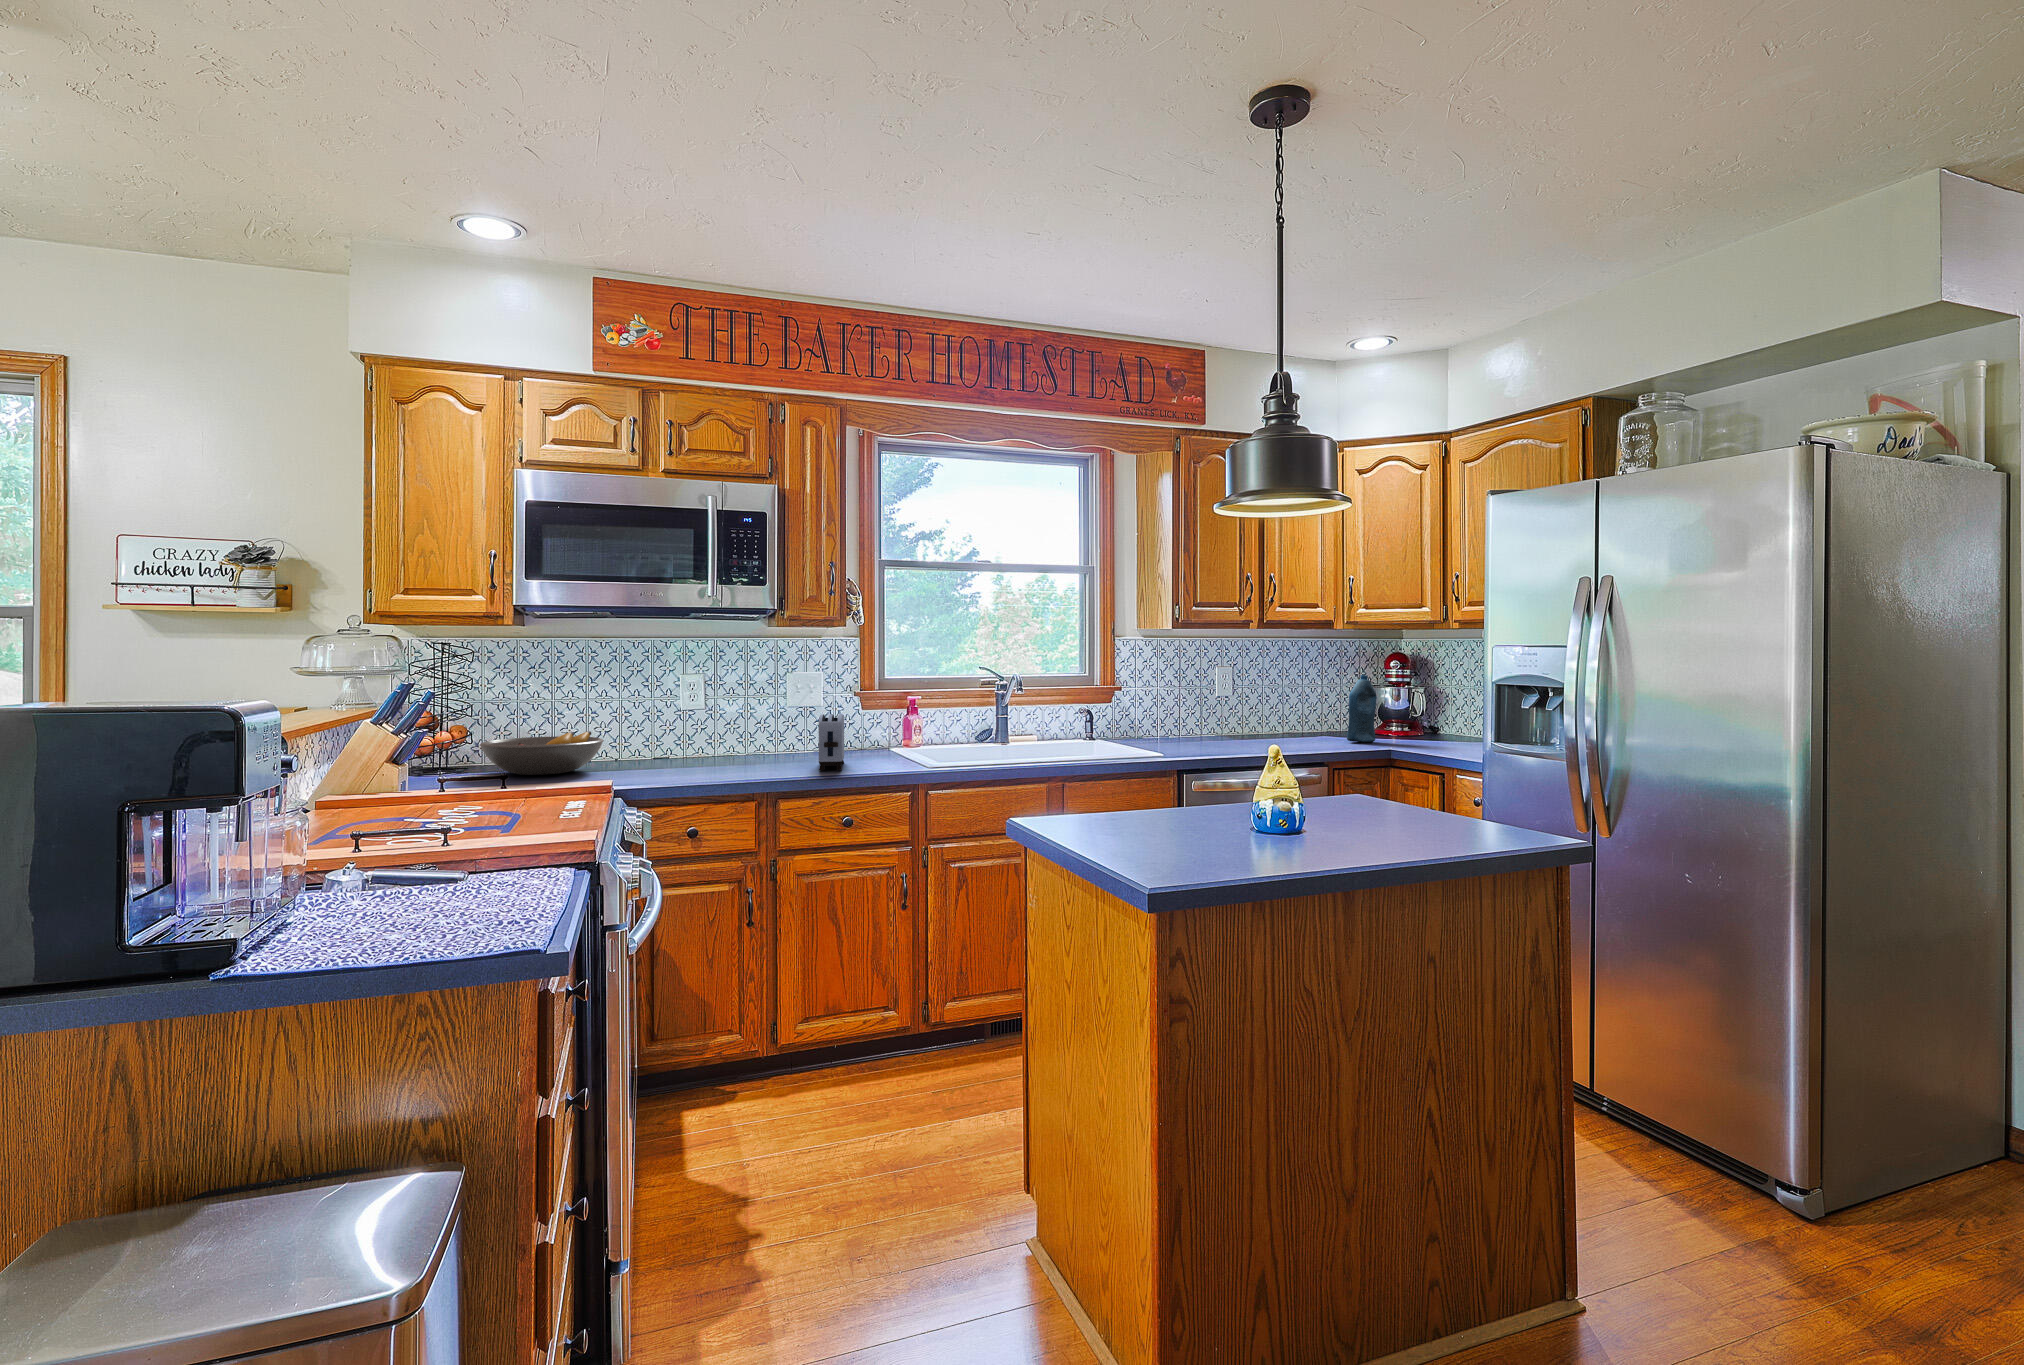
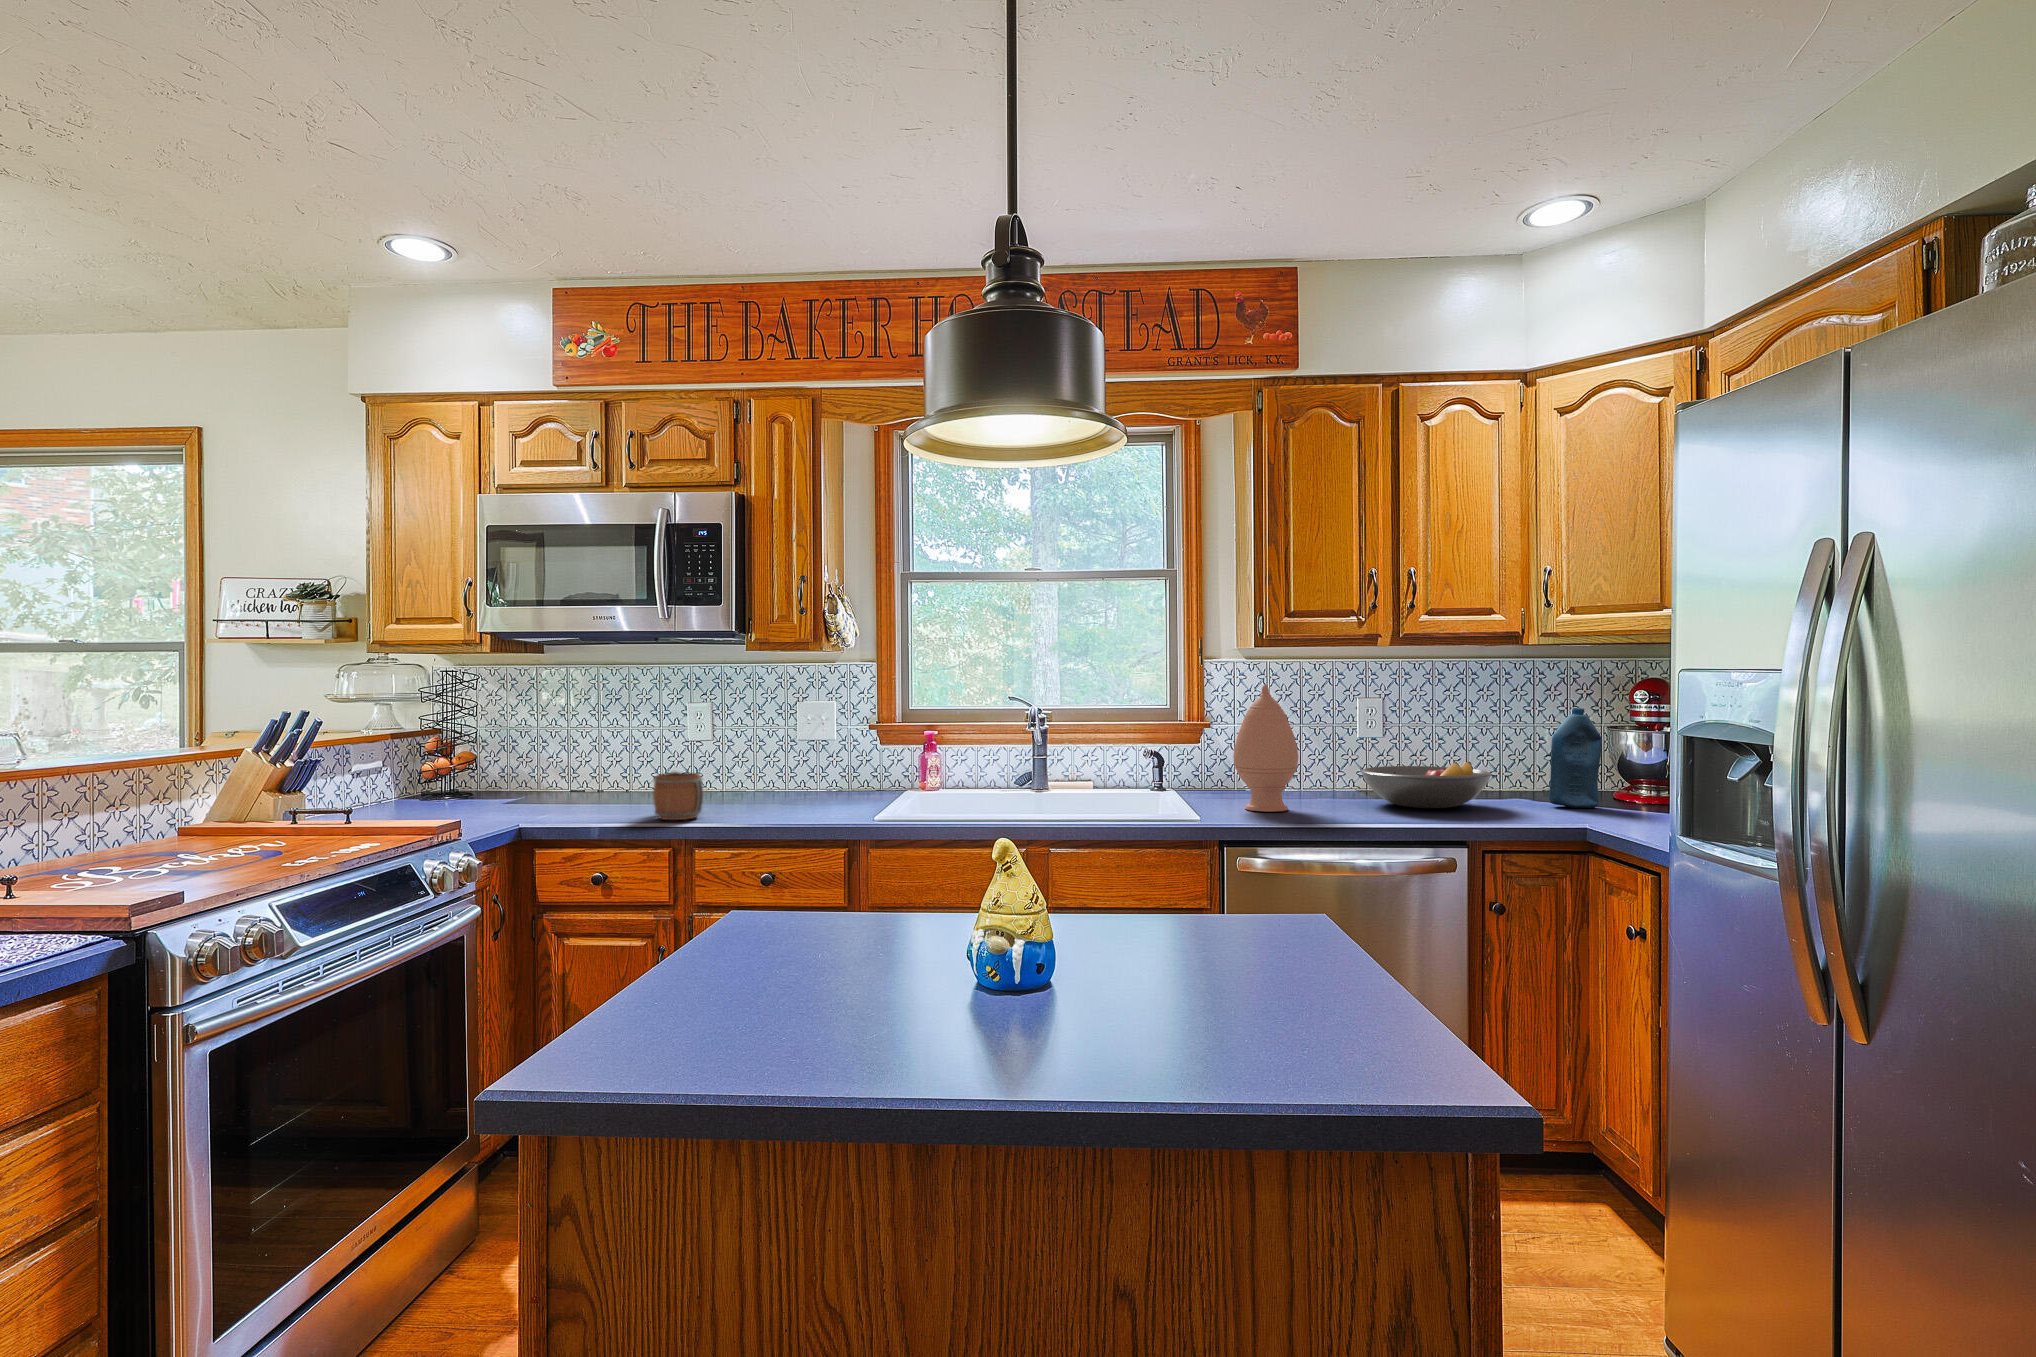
vase: none [1162,659,1210,753] -> present [1233,685,1298,812]
toaster: present [818,714,844,770] -> none [762,748,822,813]
fruit bowl: present [480,731,604,775] -> present [1361,762,1491,808]
mug: none [728,736,780,779] -> present [653,771,703,820]

